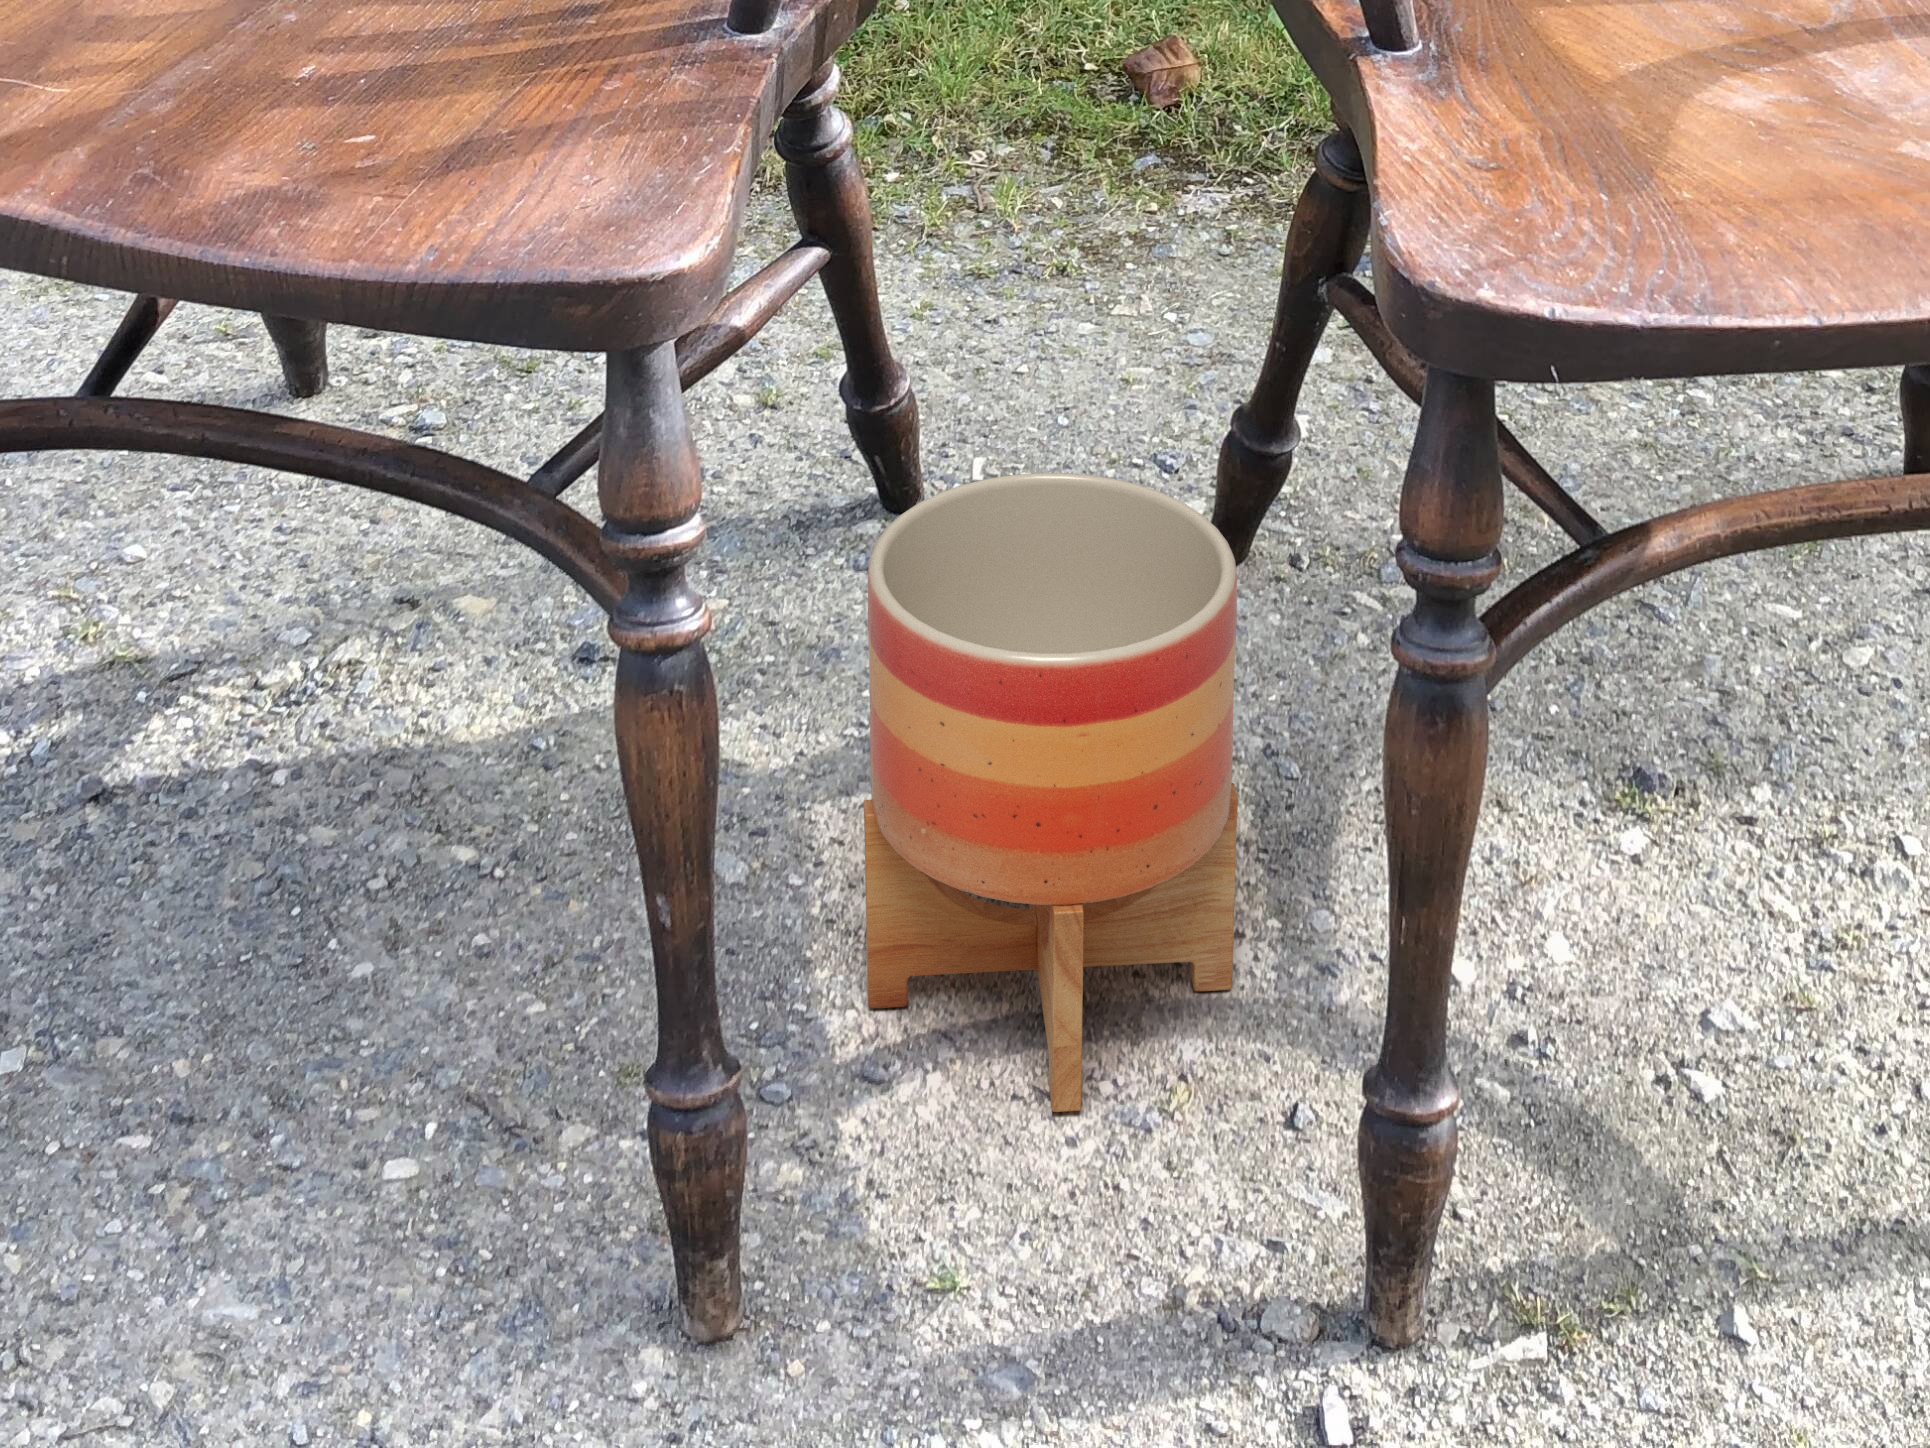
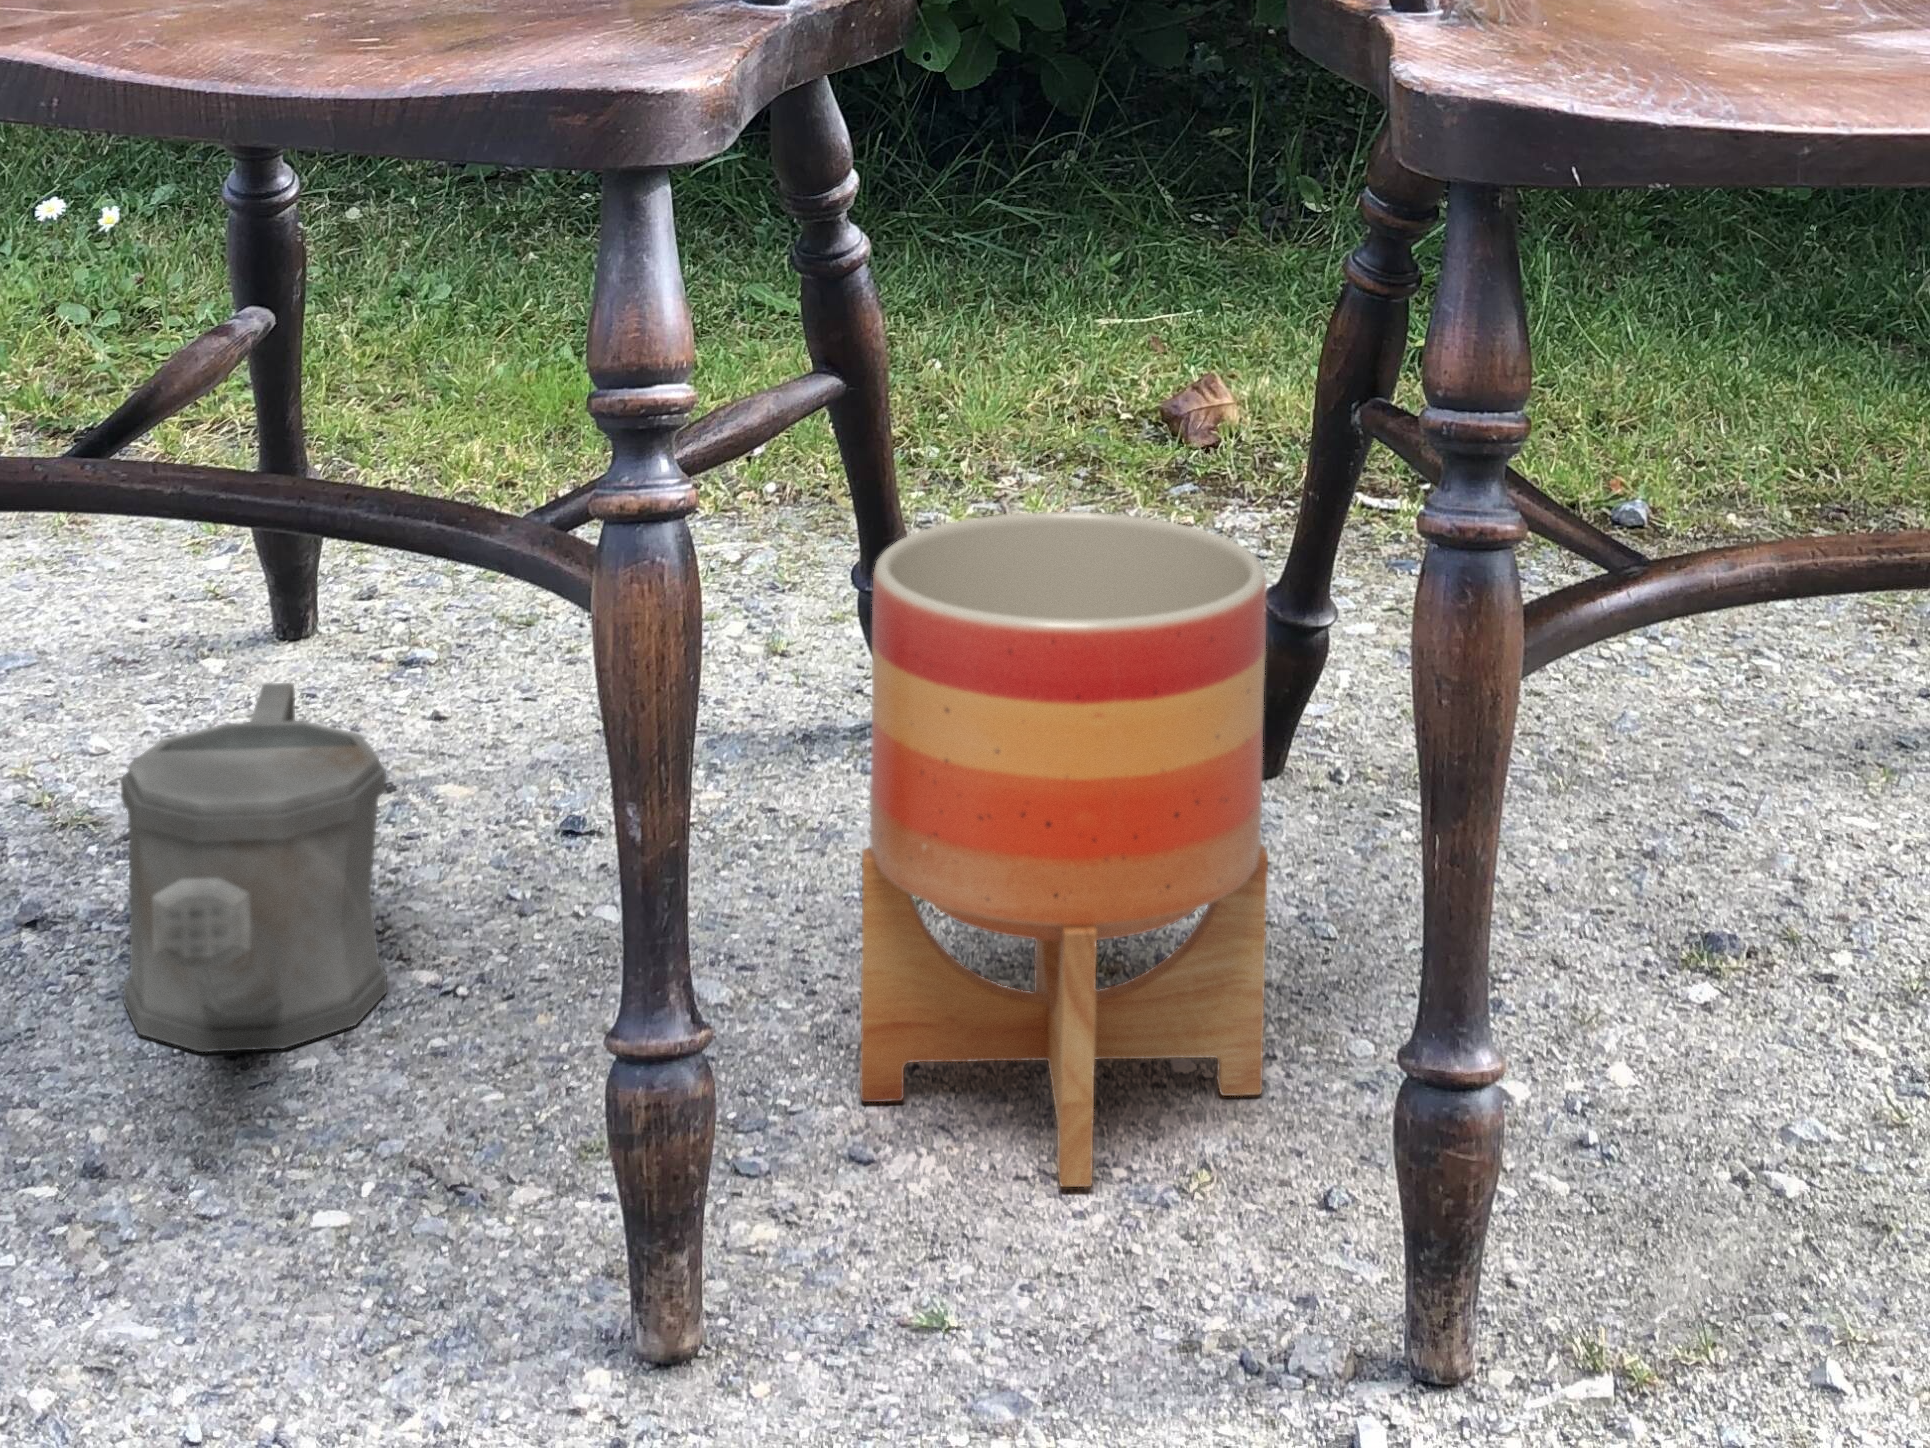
watering can: none [168,579,427,966] -> present [121,683,387,1052]

